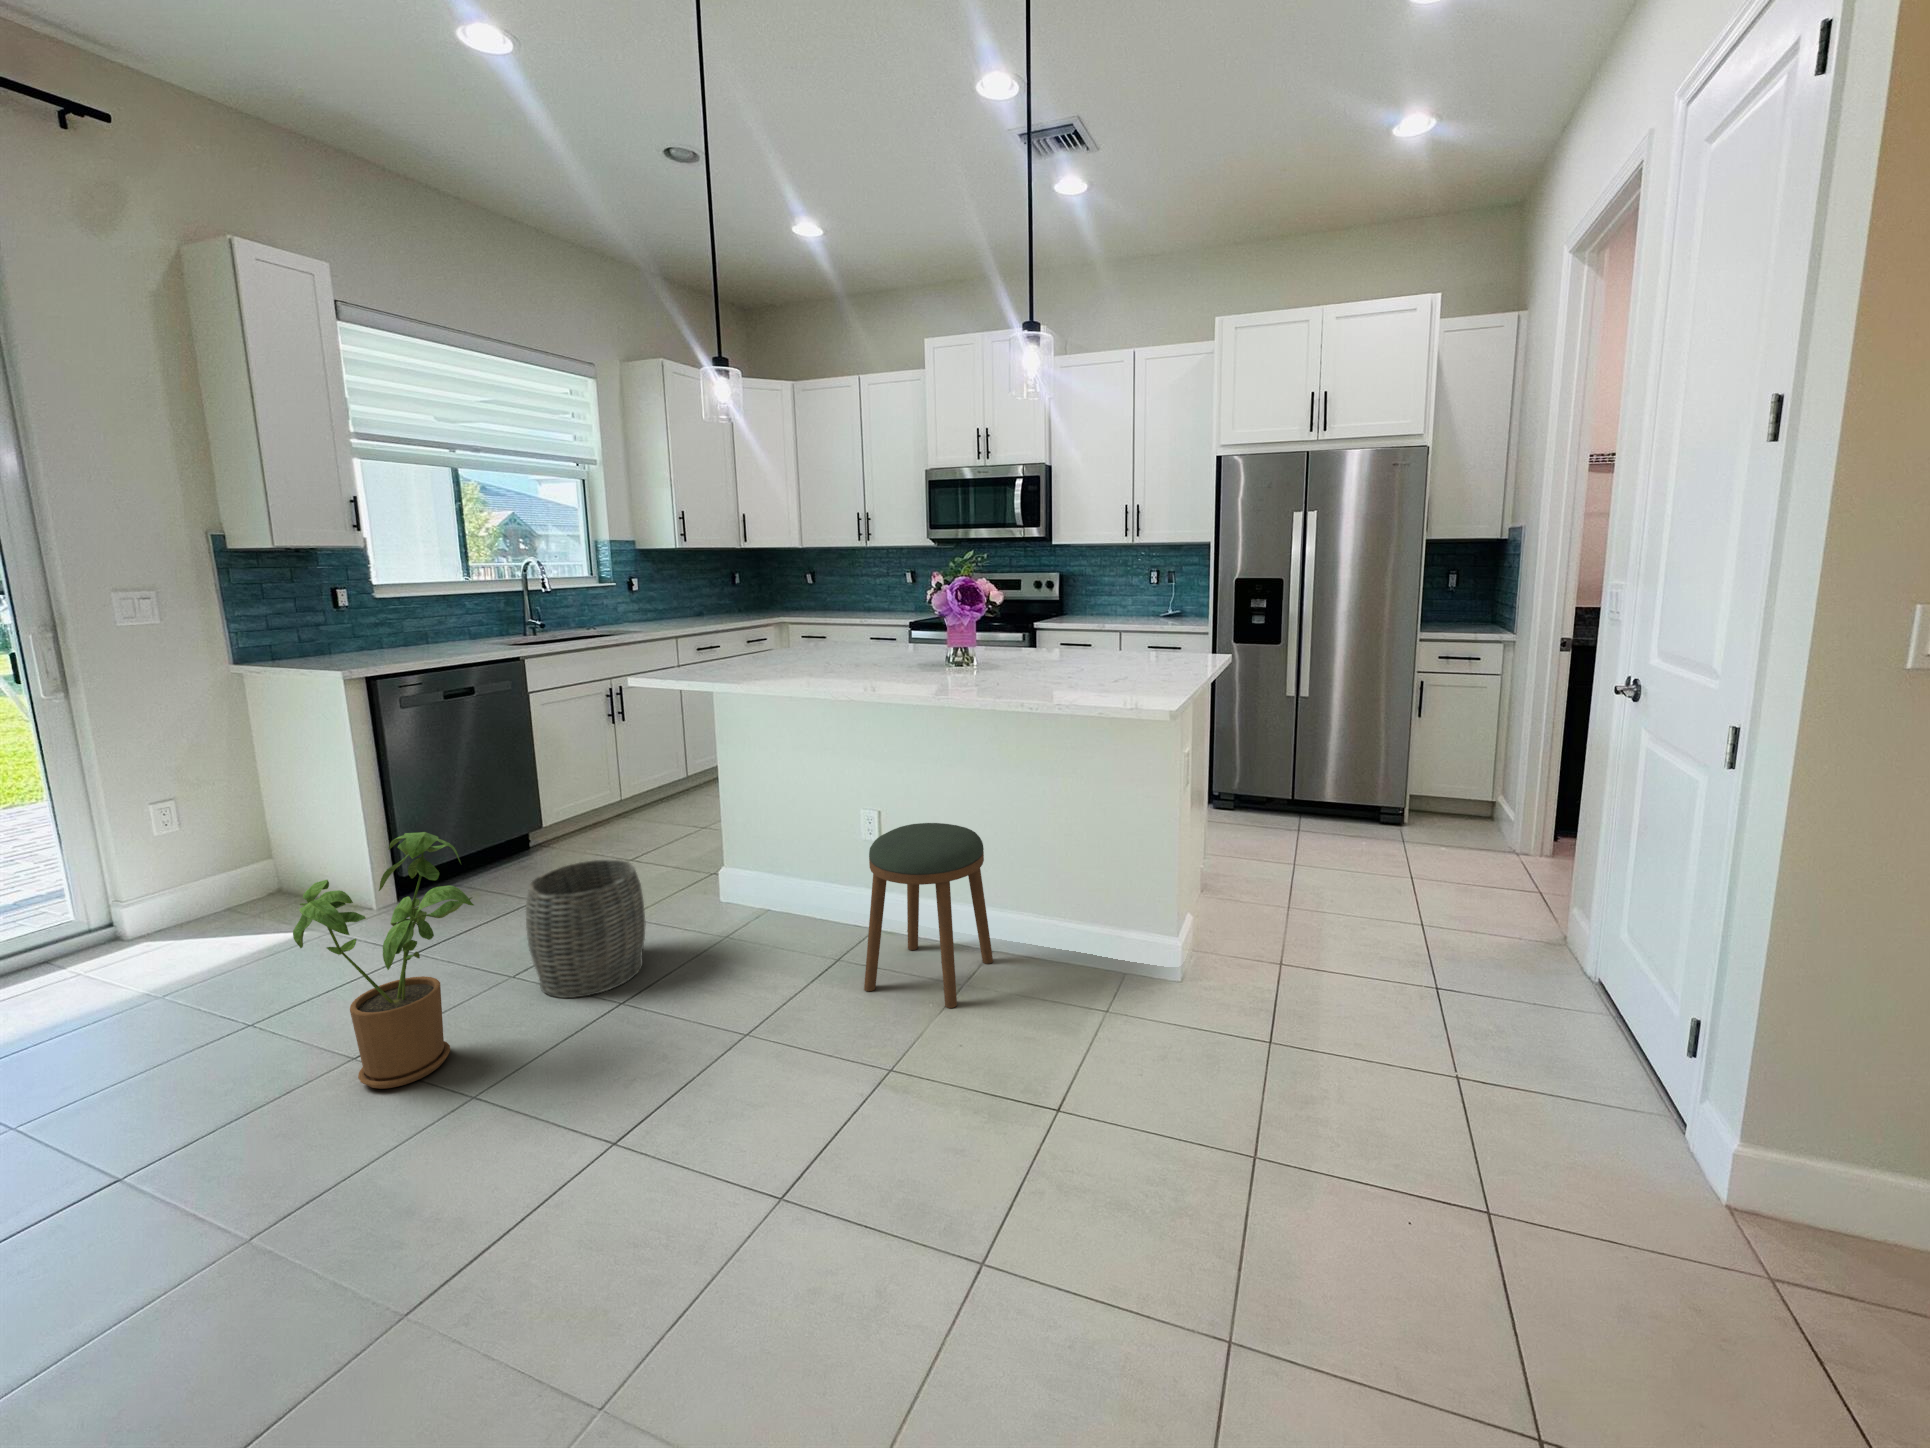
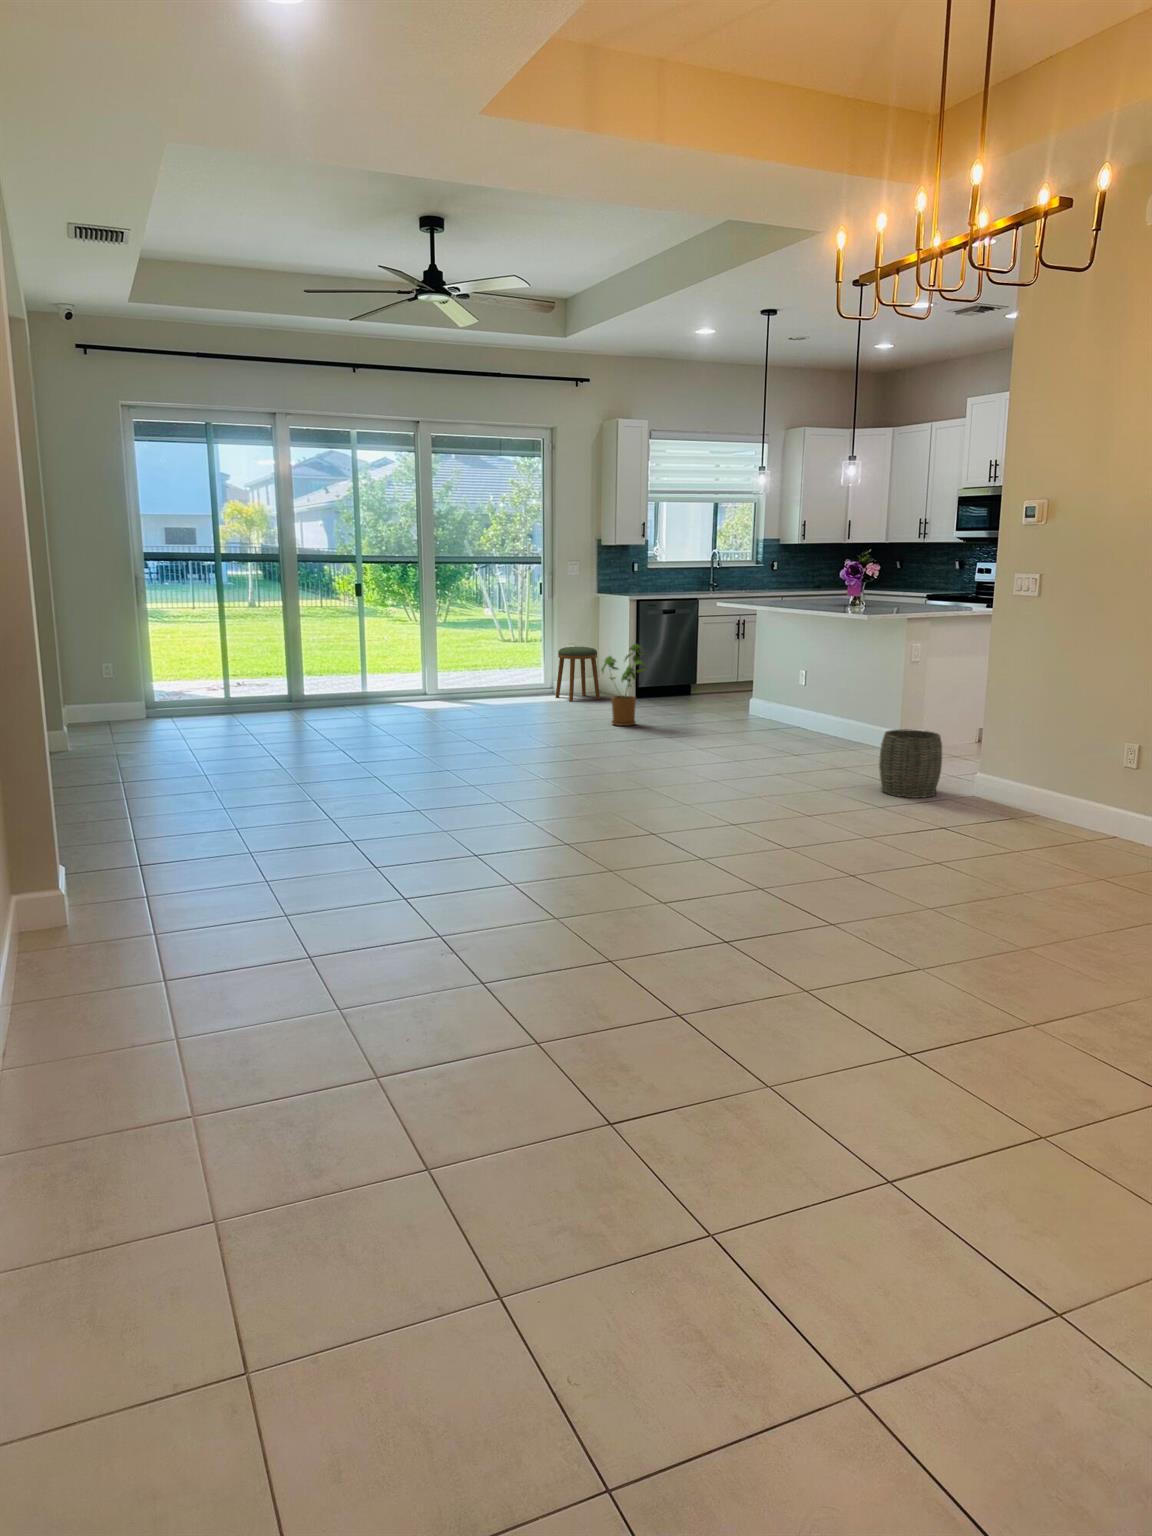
stool: present [864,823,993,1008] -> present [556,647,600,701]
woven basket: present [526,860,646,998] -> present [879,729,942,798]

